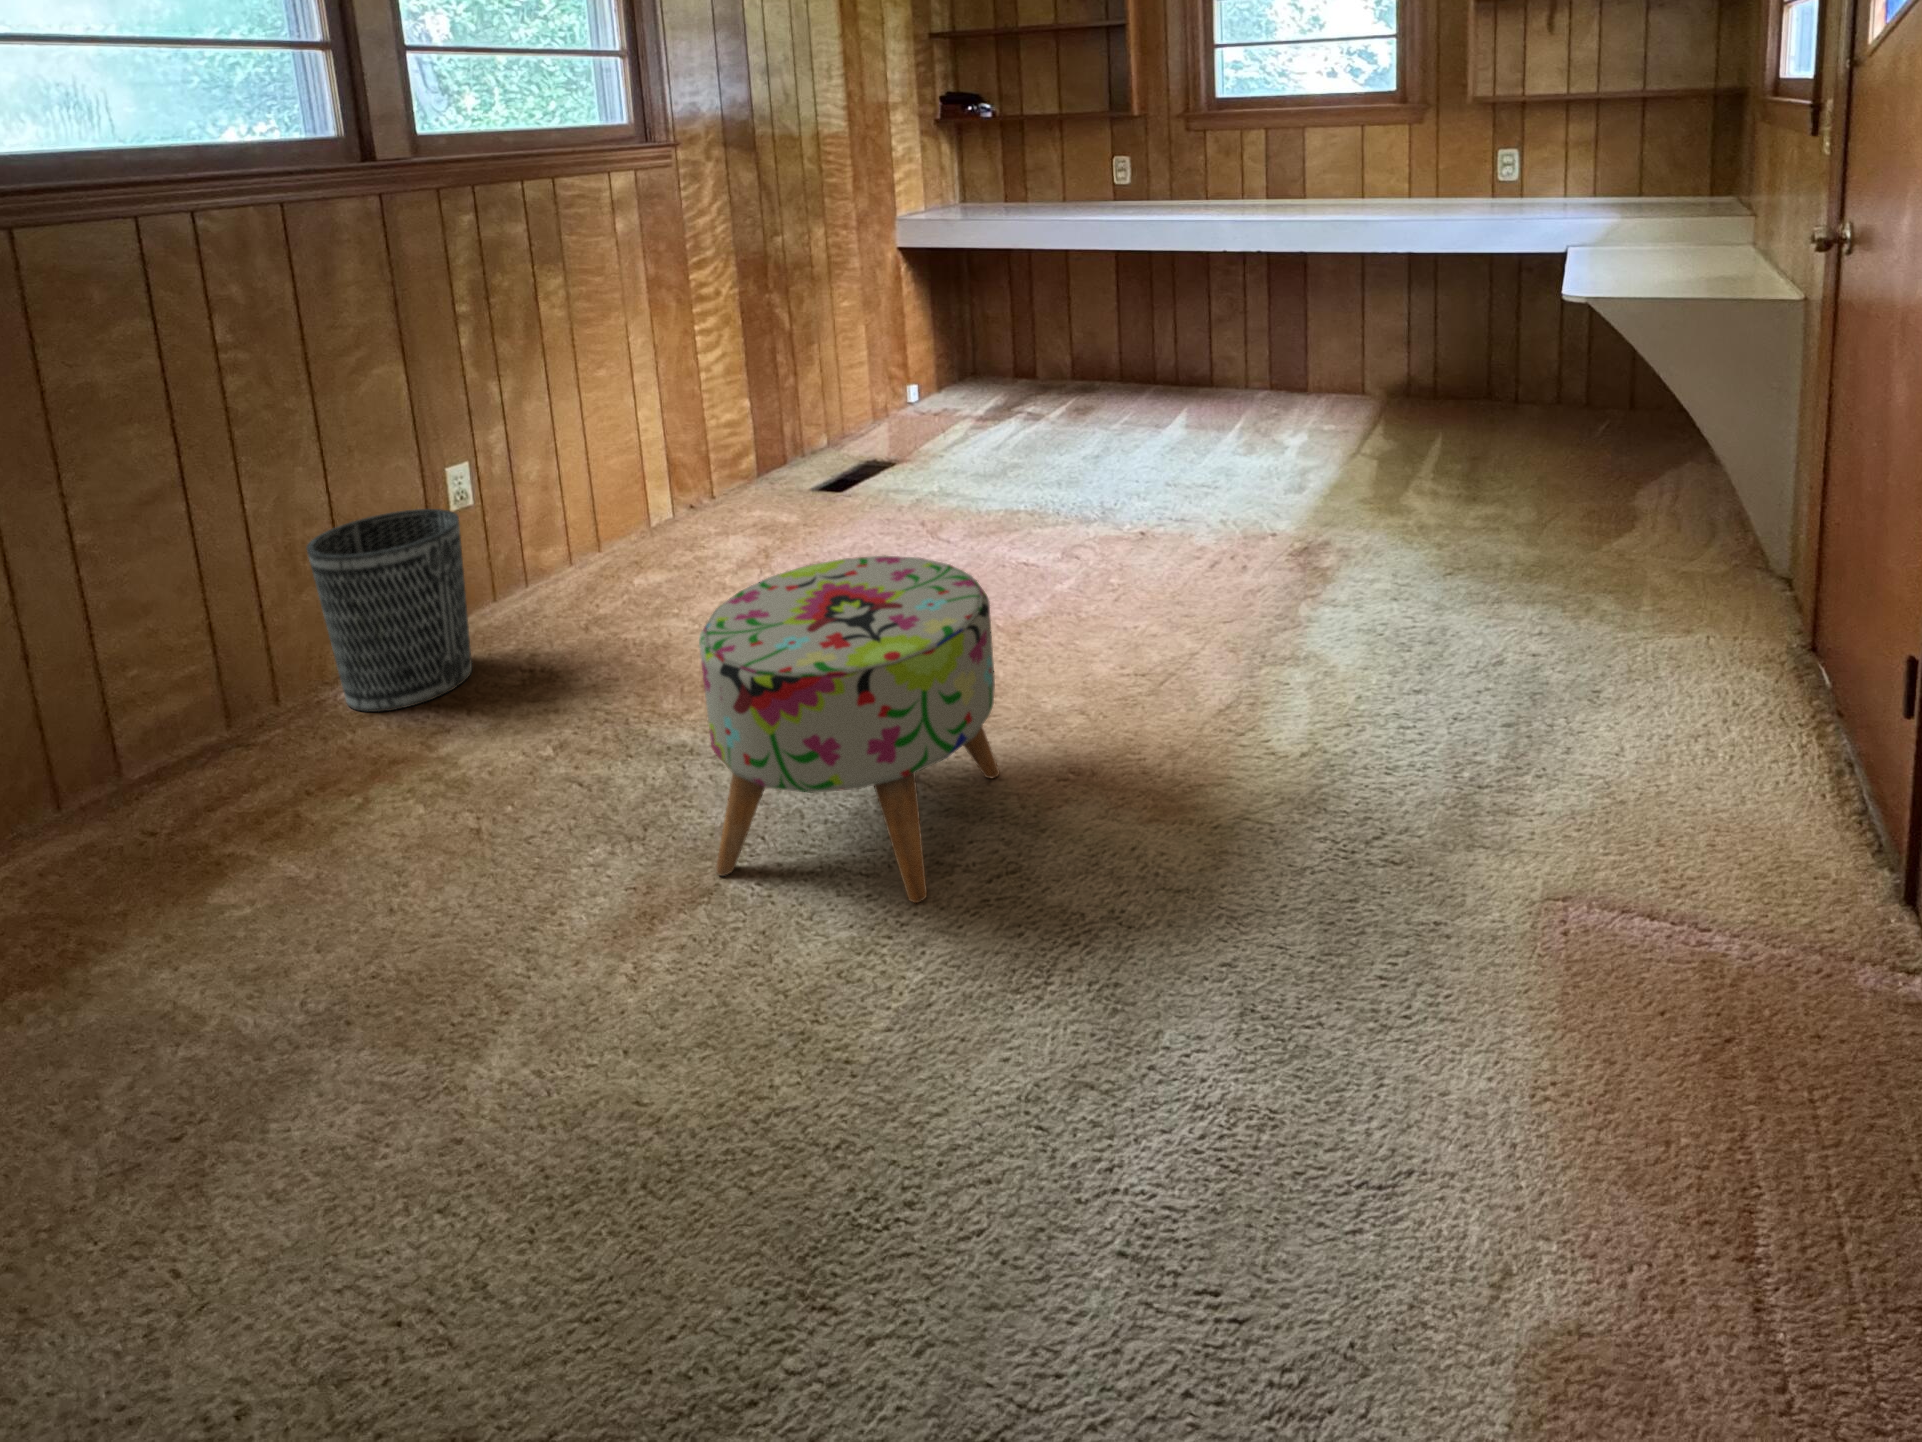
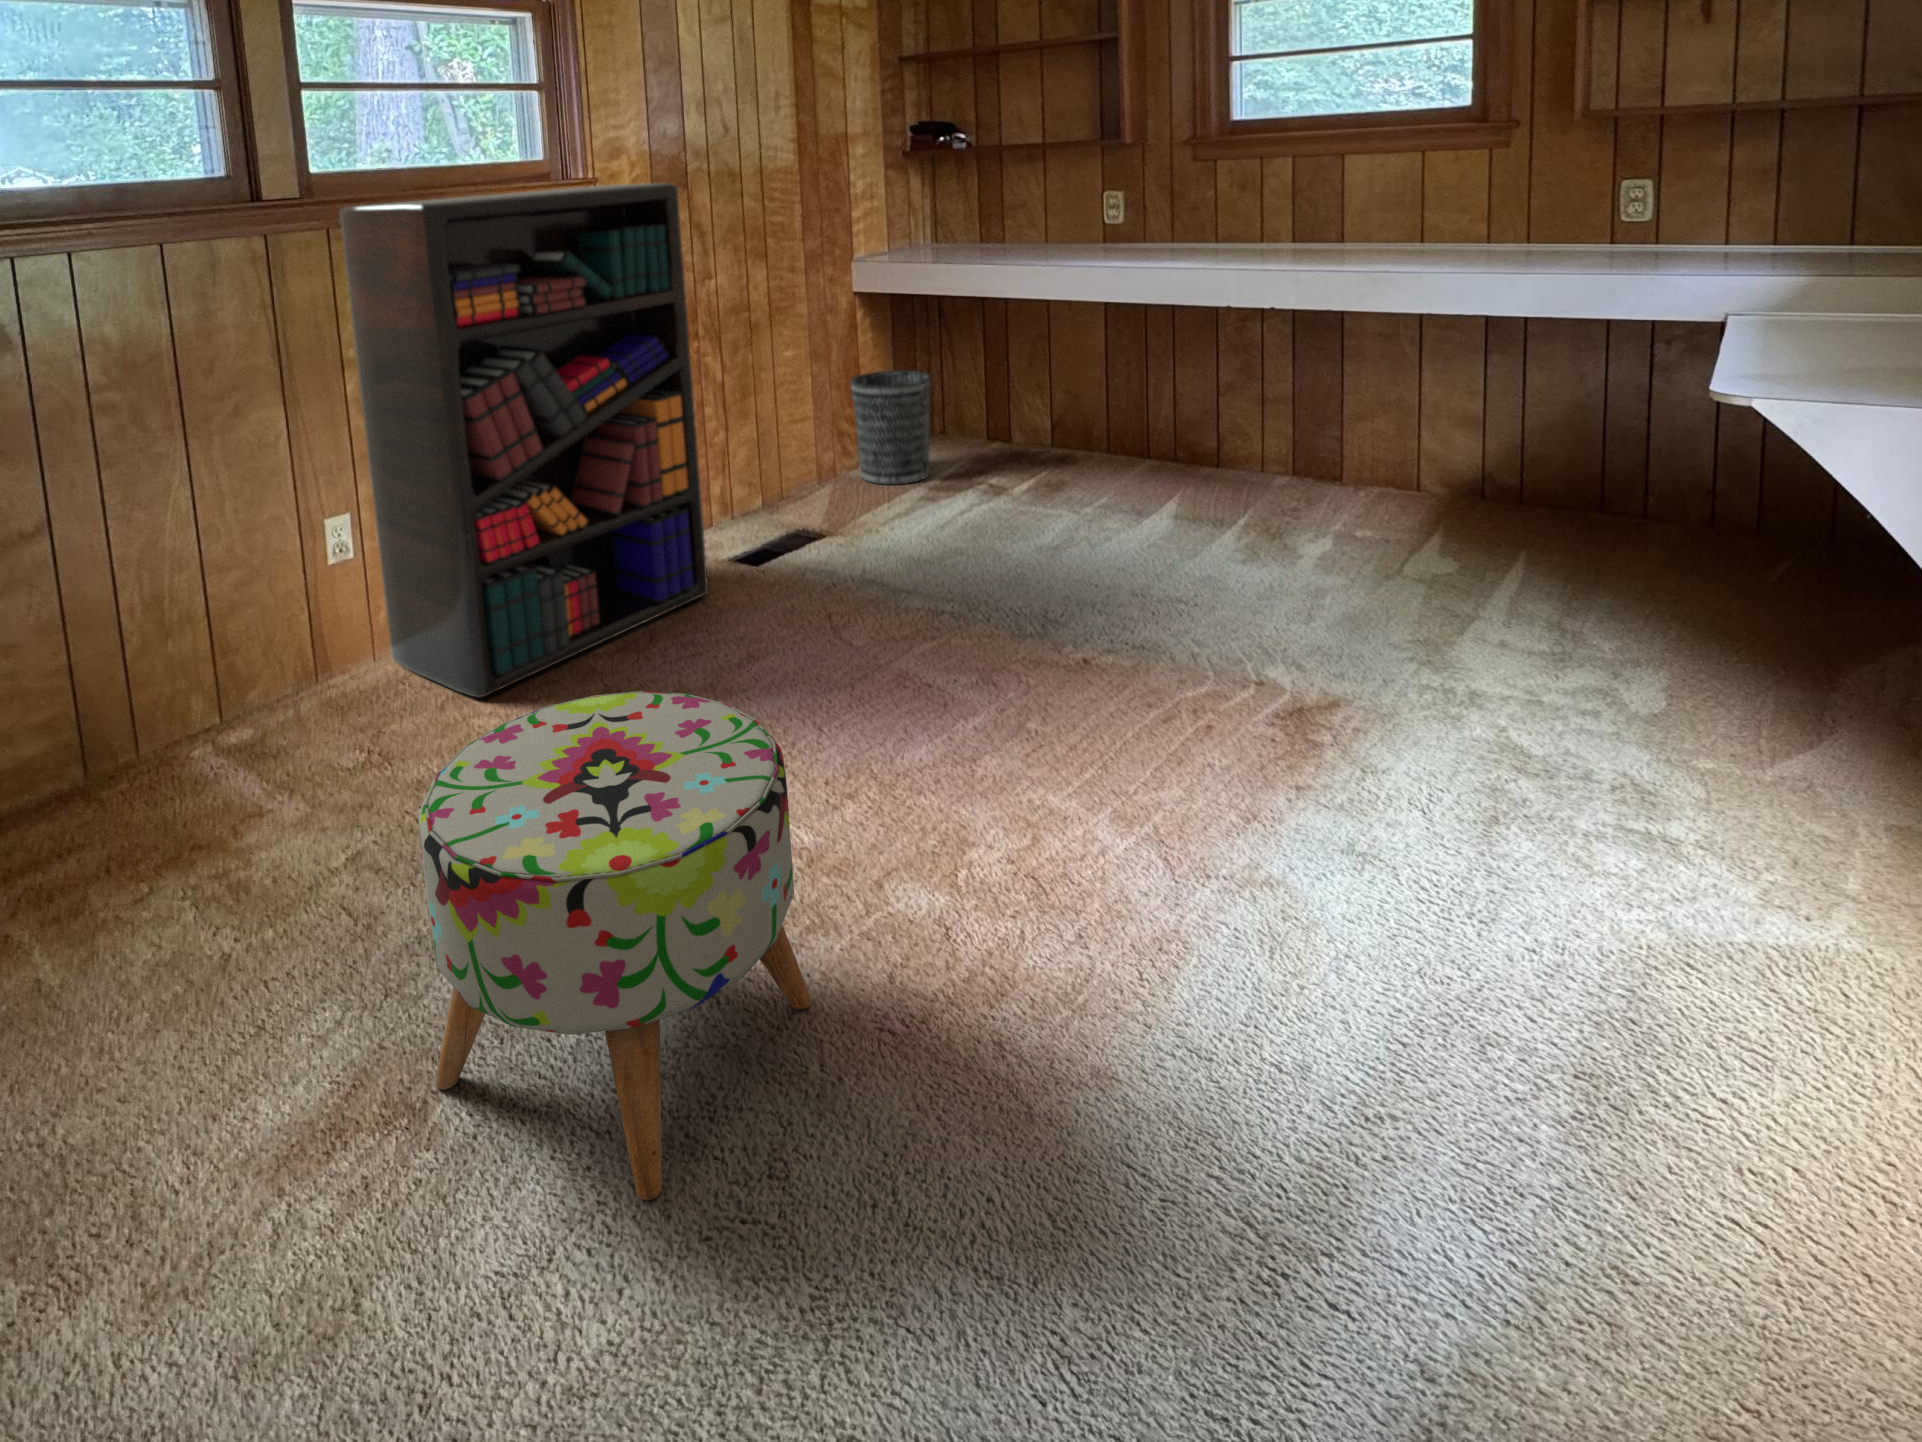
bookshelf: none [449,146,809,619] -> present [339,183,708,698]
wastebasket: present [306,509,472,712] -> present [851,370,930,485]

